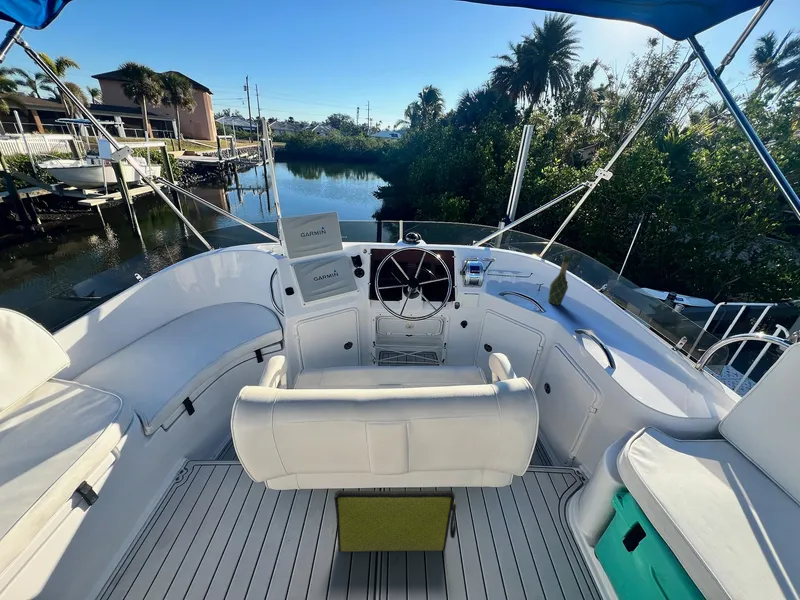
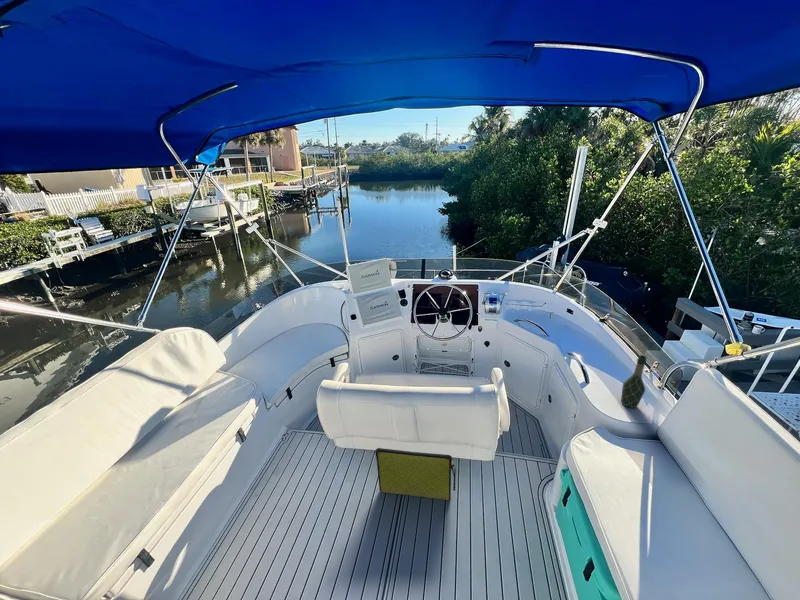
wine bottle: present [548,255,570,305] -> present [621,355,646,408]

